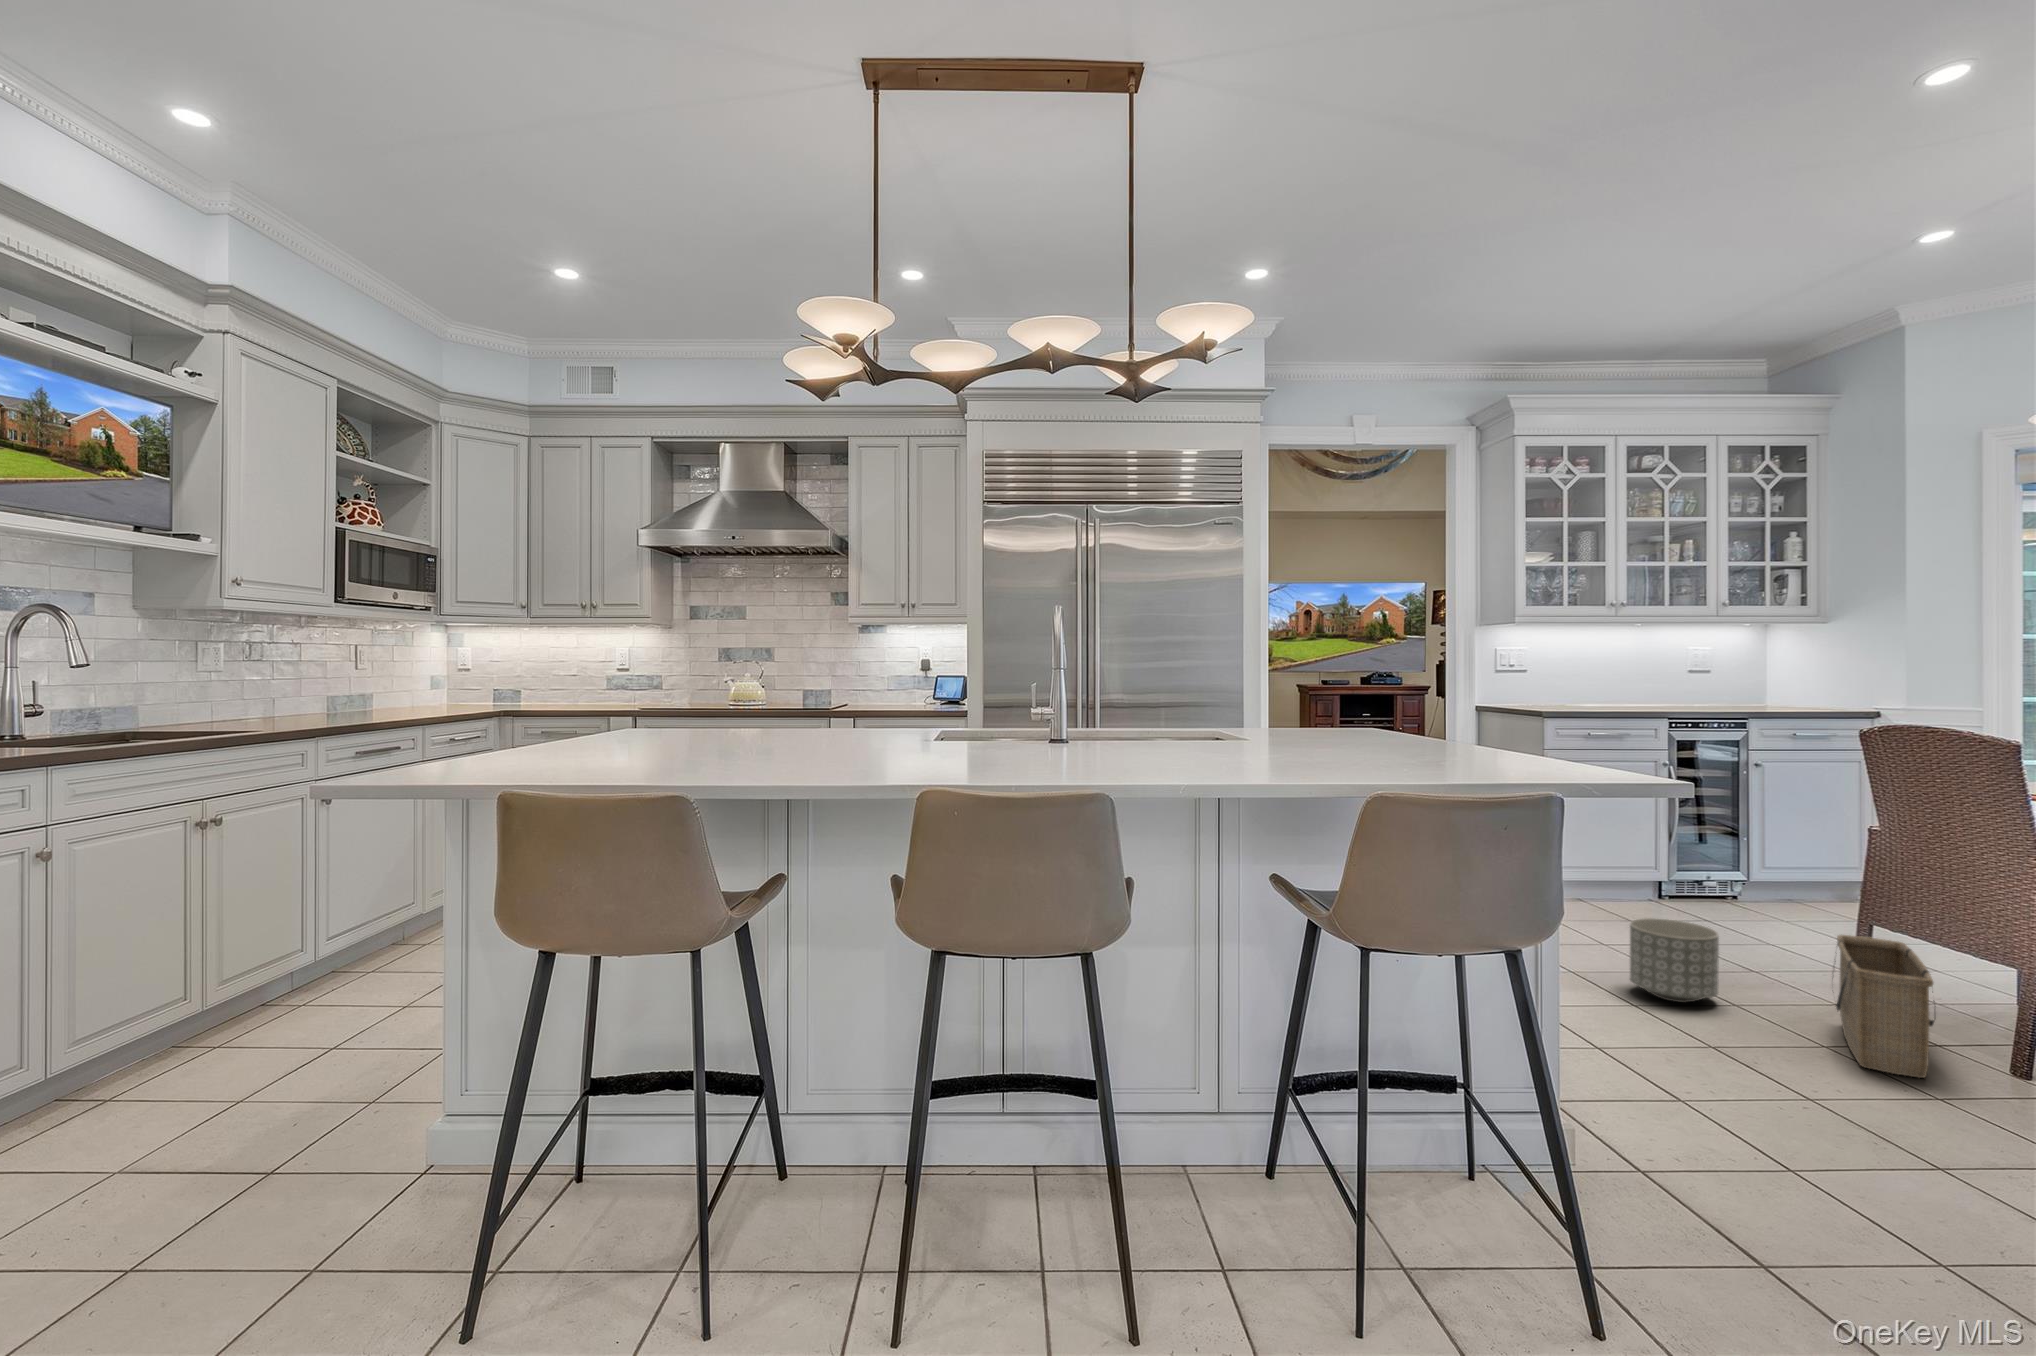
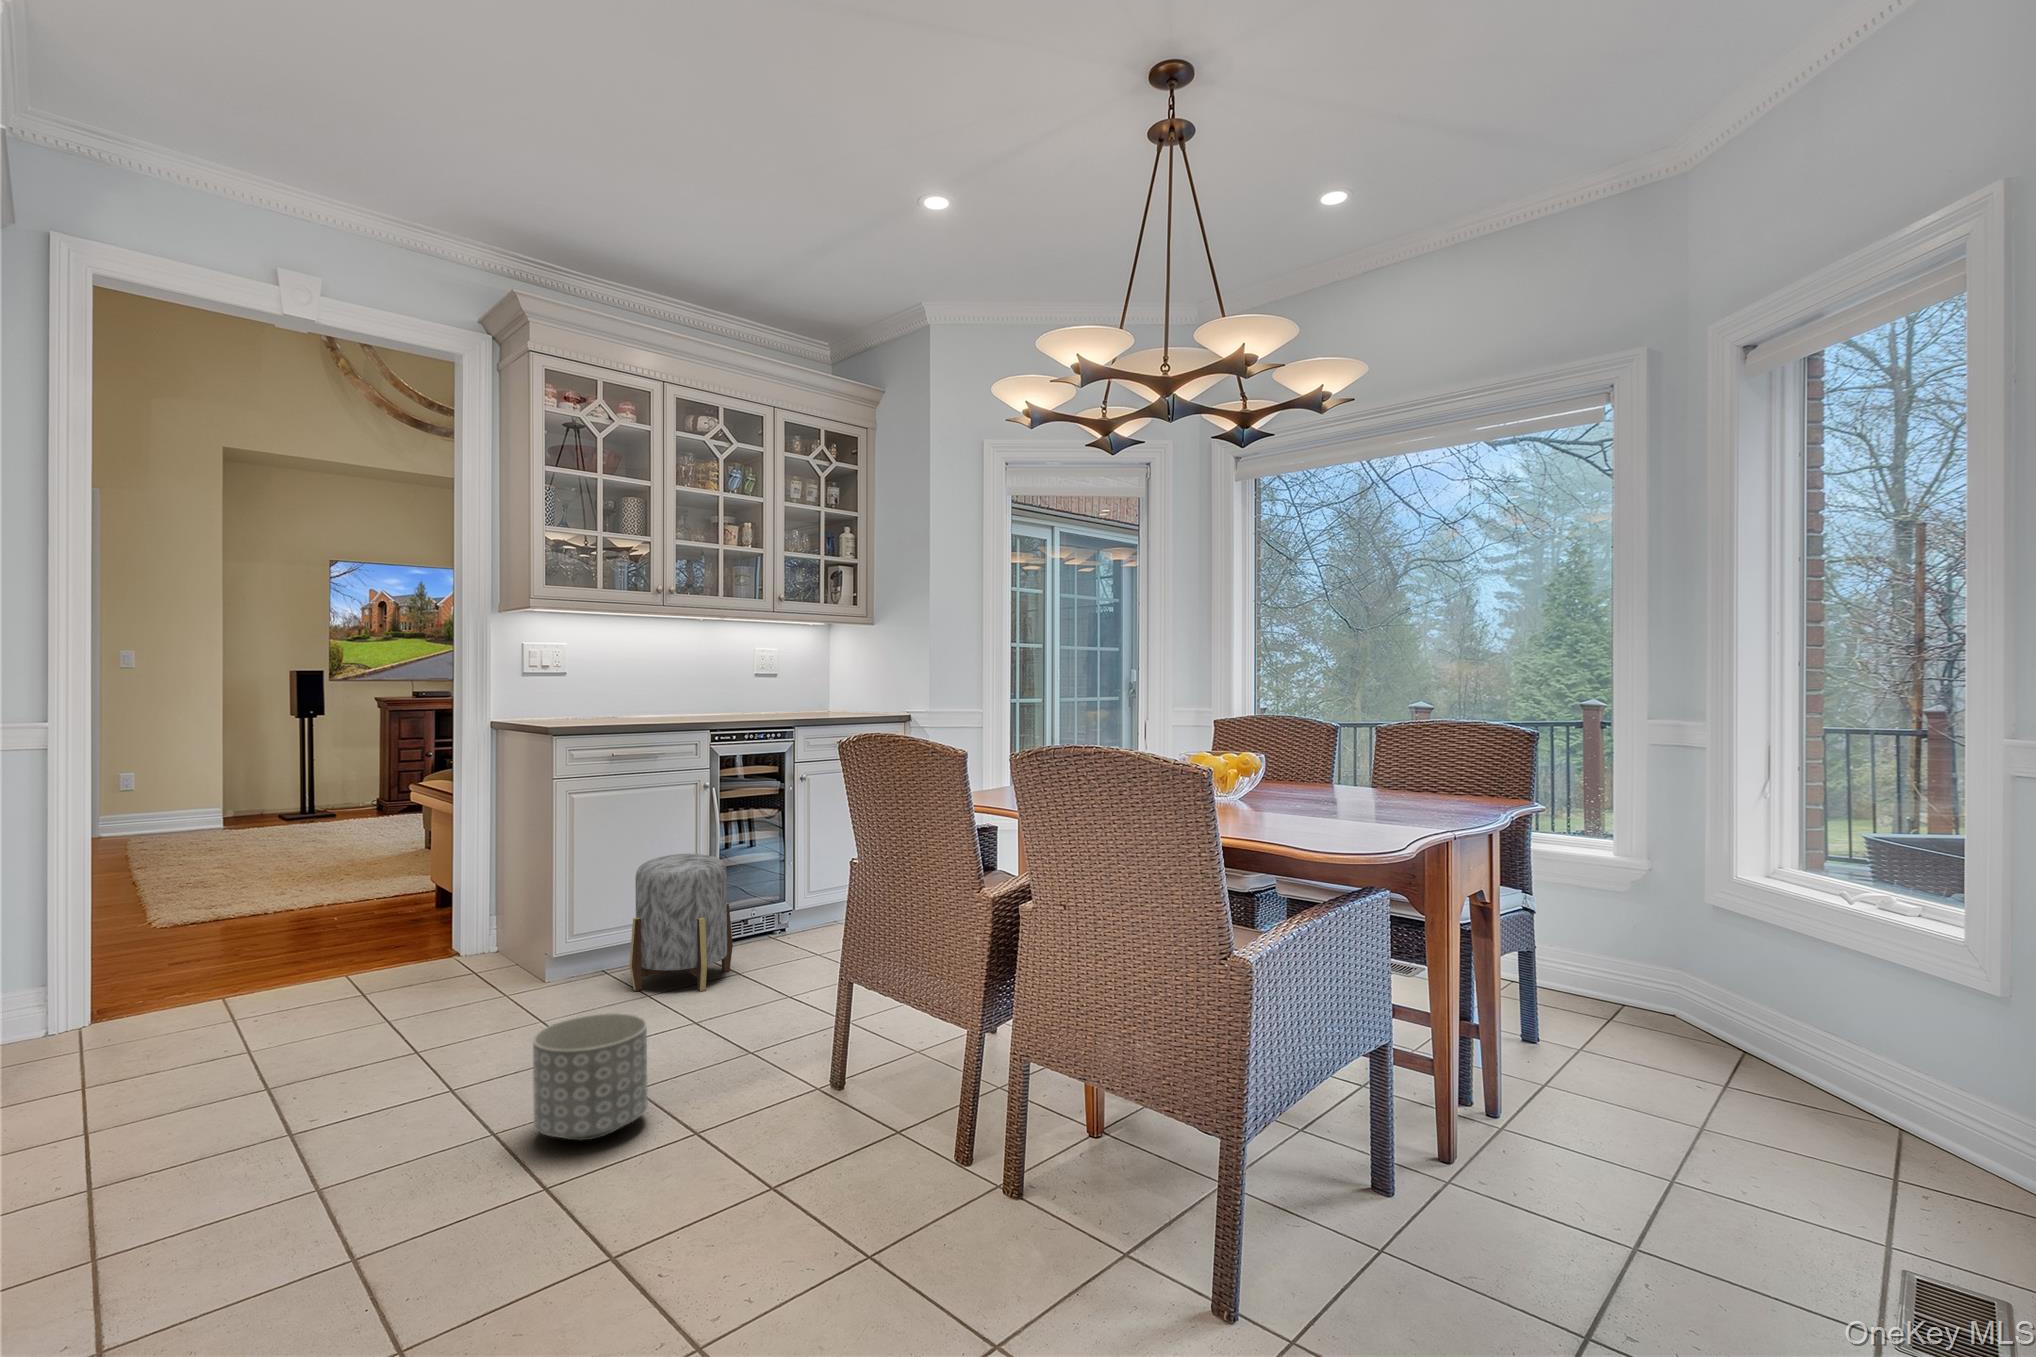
stool: none [1619,818,1705,928] -> present [629,854,733,991]
basket: present [1836,935,1936,1078] -> none [744,998,844,1200]

